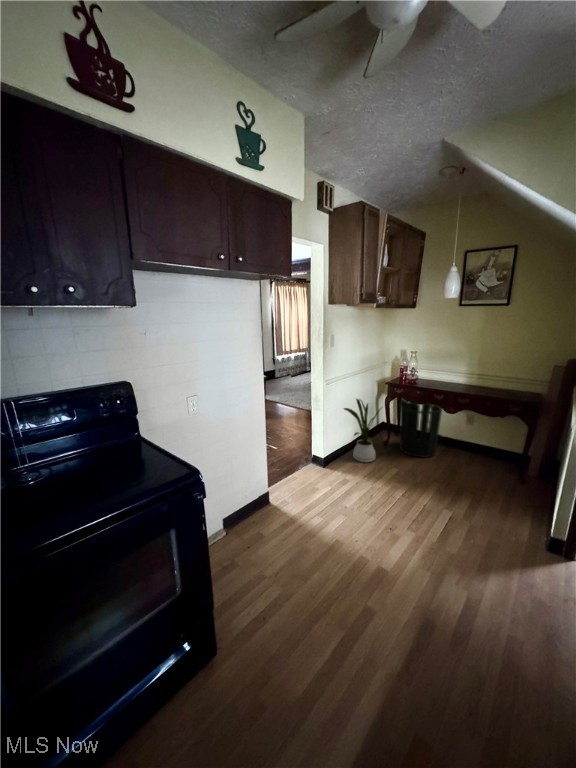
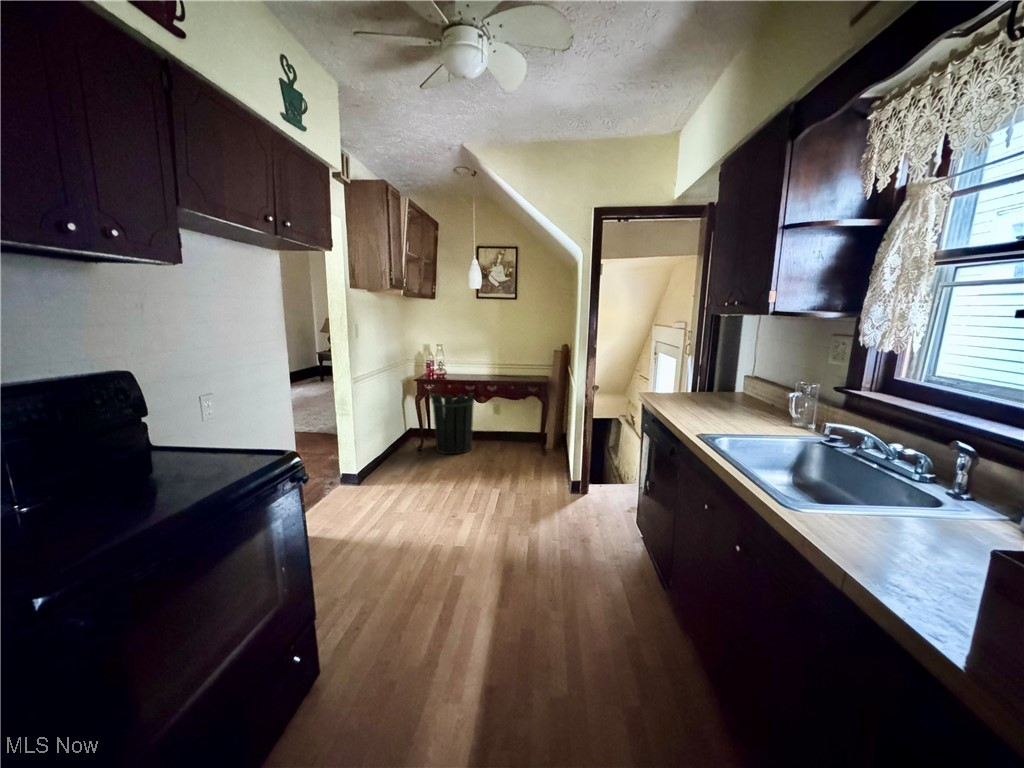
house plant: present [344,399,380,462] -> none [375,396,421,470]

